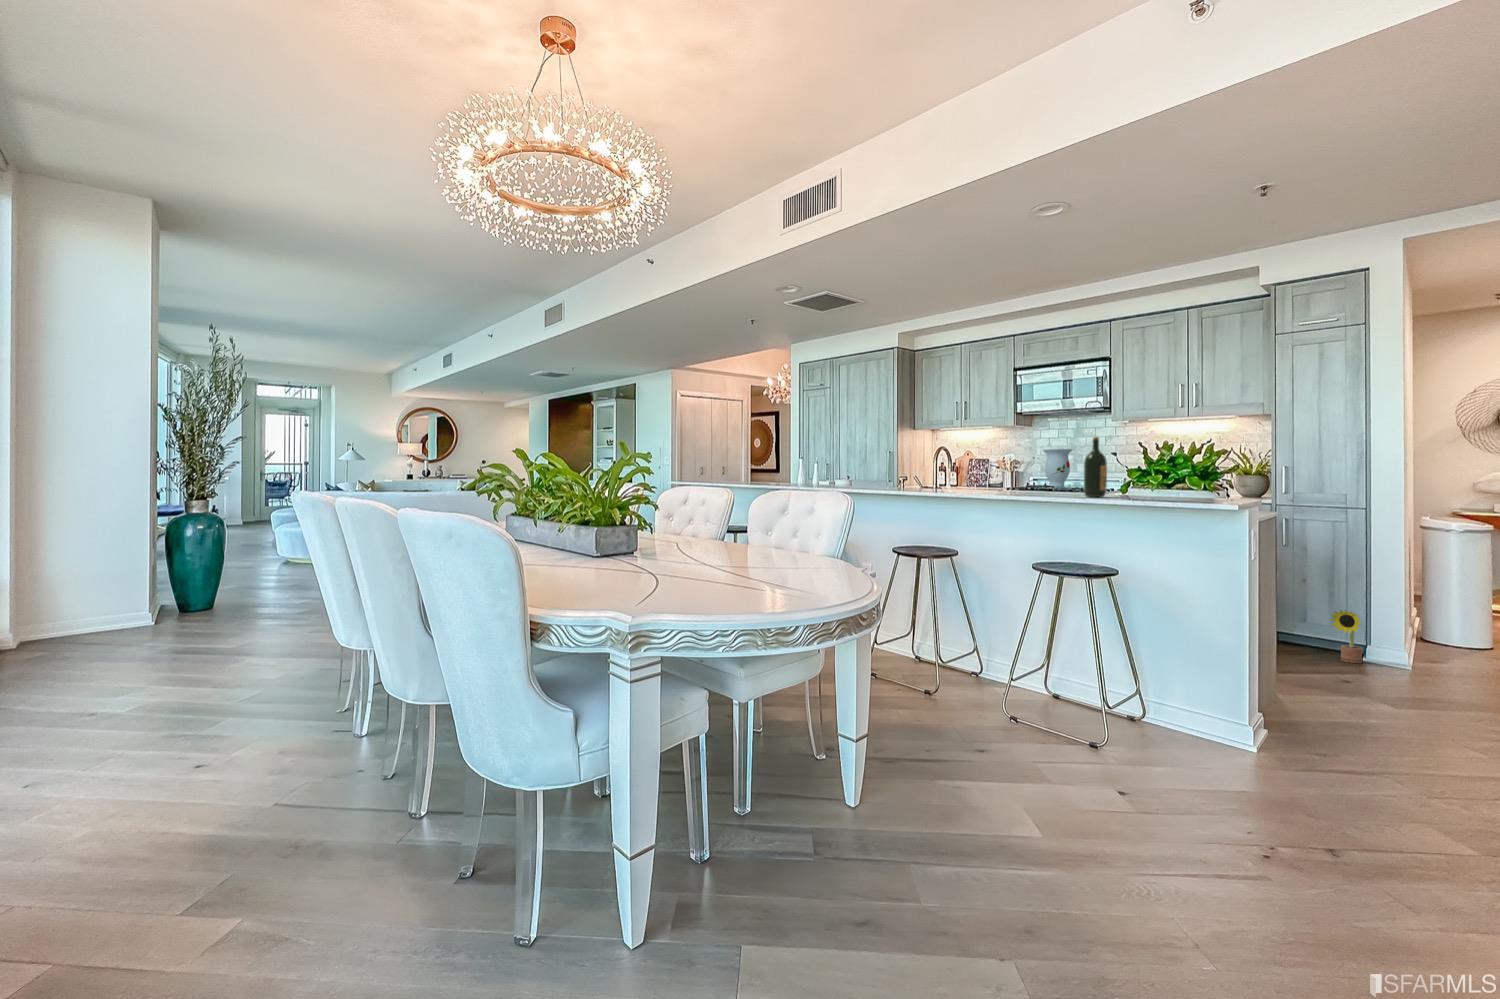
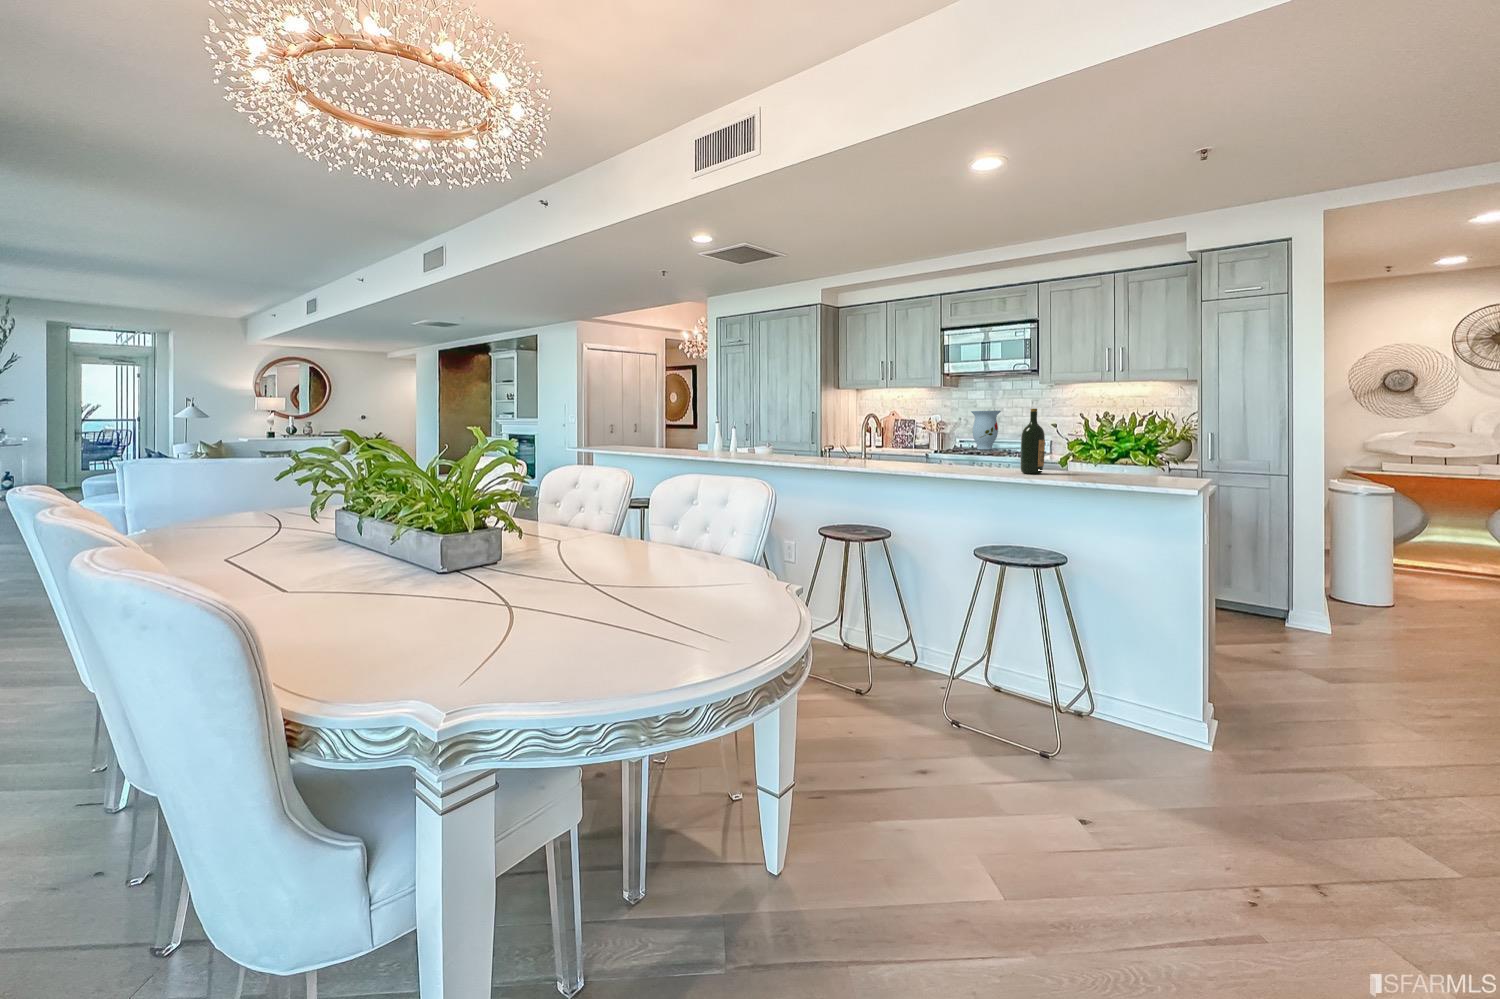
decorative plant: present [1330,610,1362,663] -> none [1251,580,1282,633]

